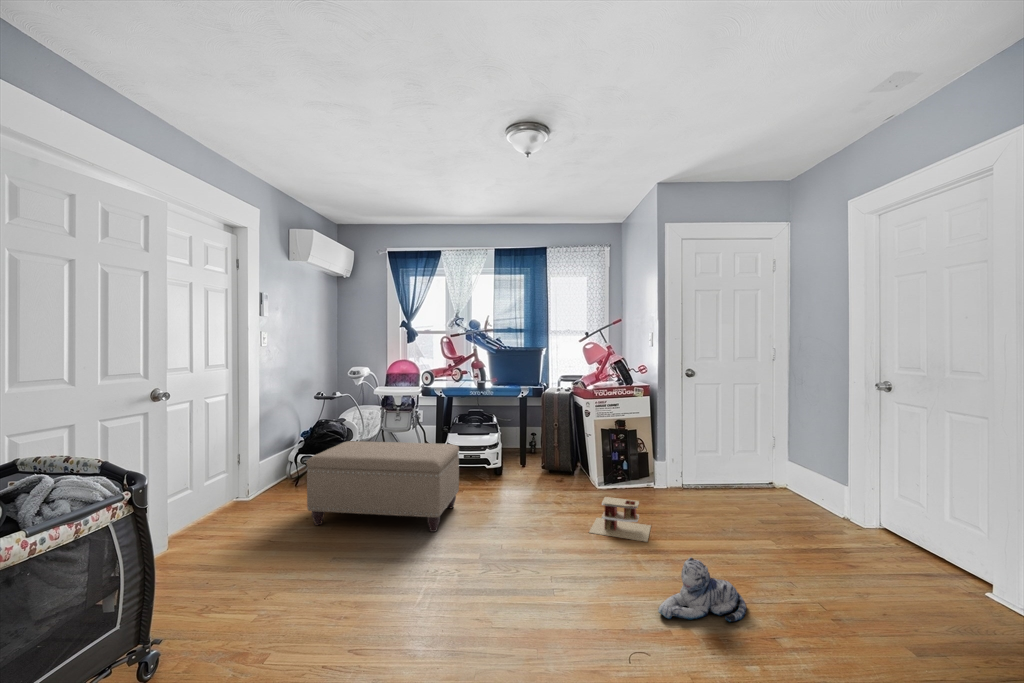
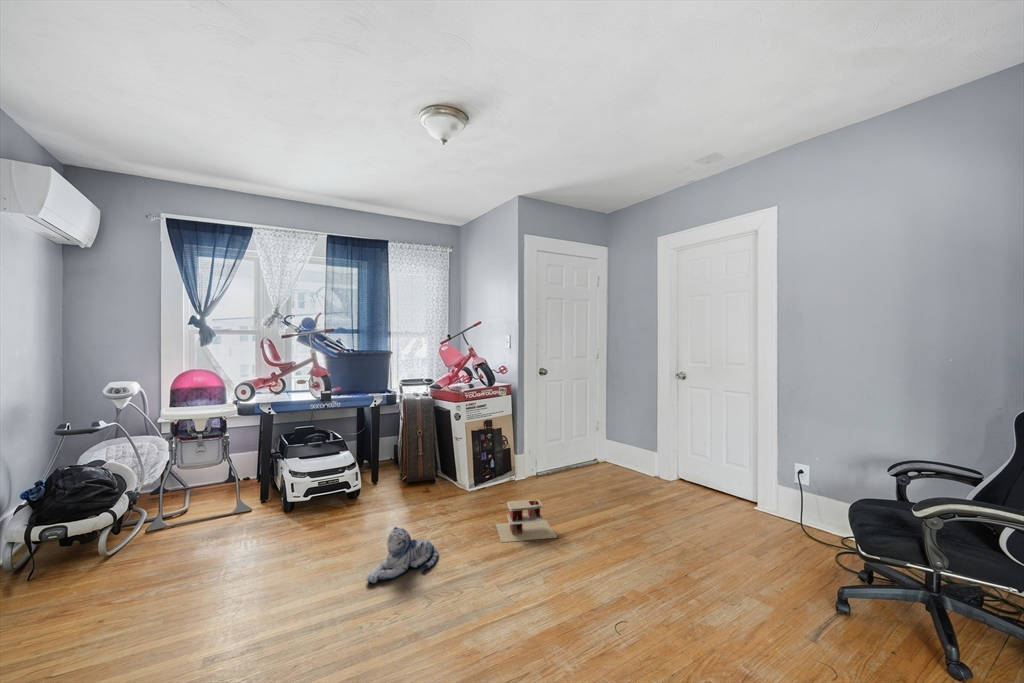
ottoman: present [306,441,459,532] -> none [96,475,340,644]
plush toy: present [658,557,747,622] -> present [367,527,438,583]

